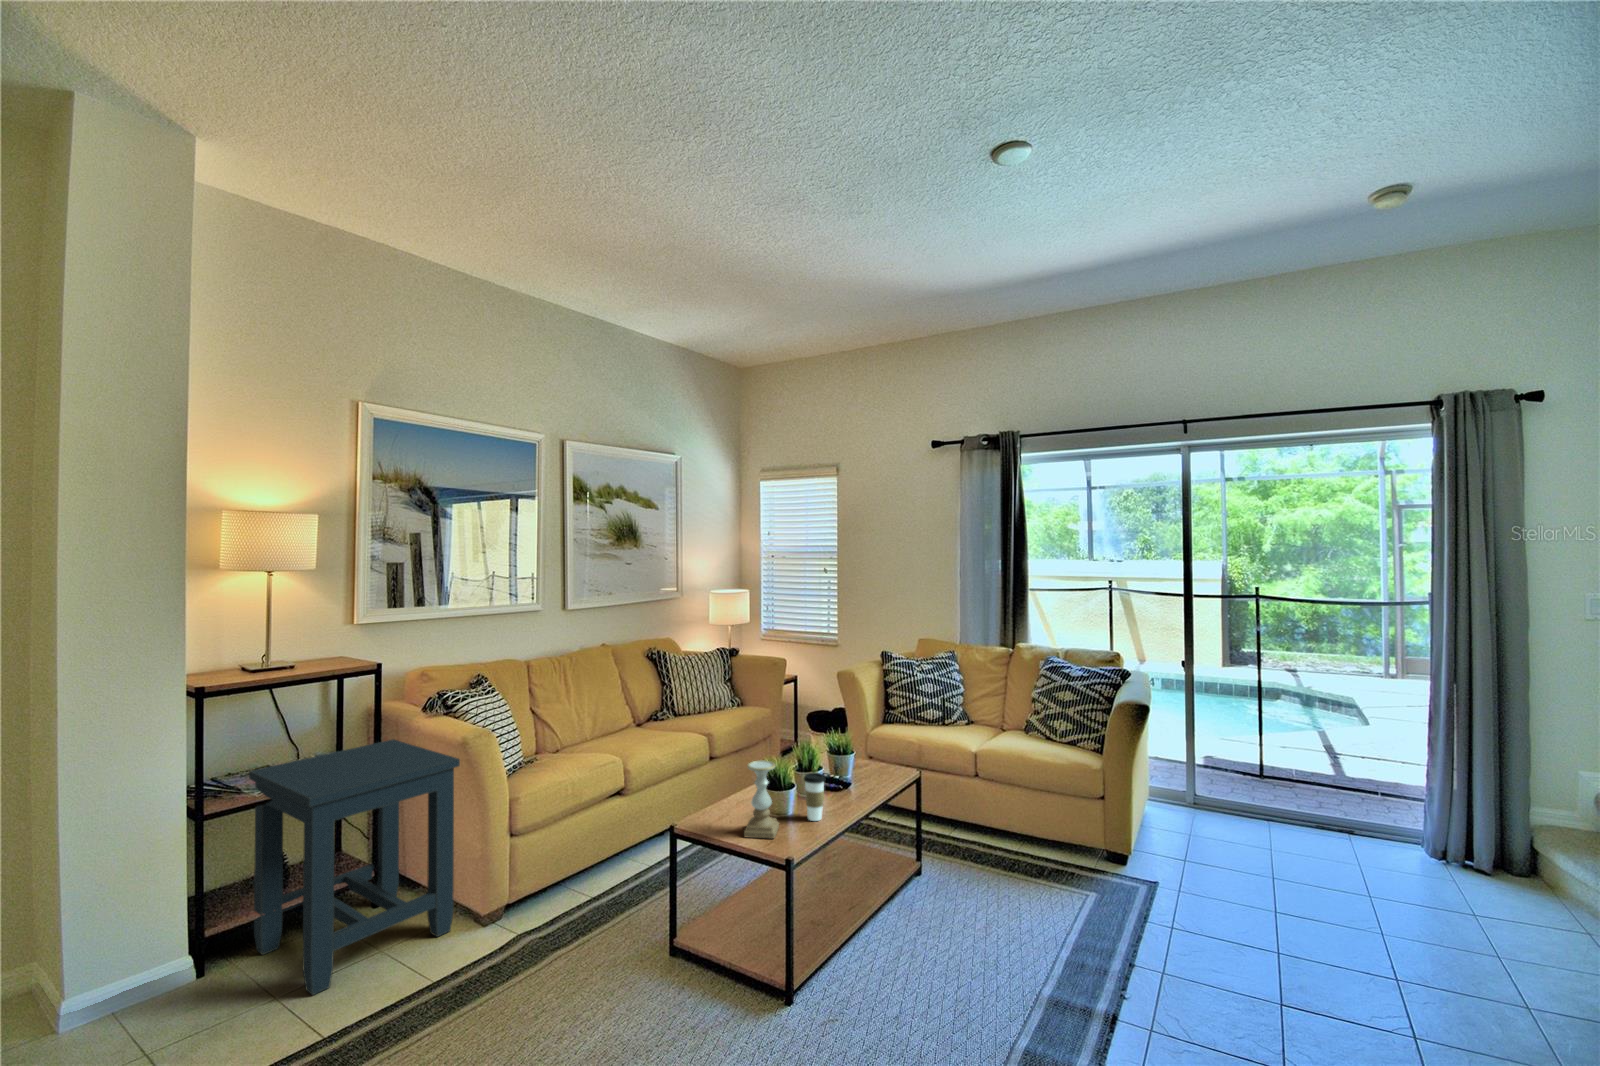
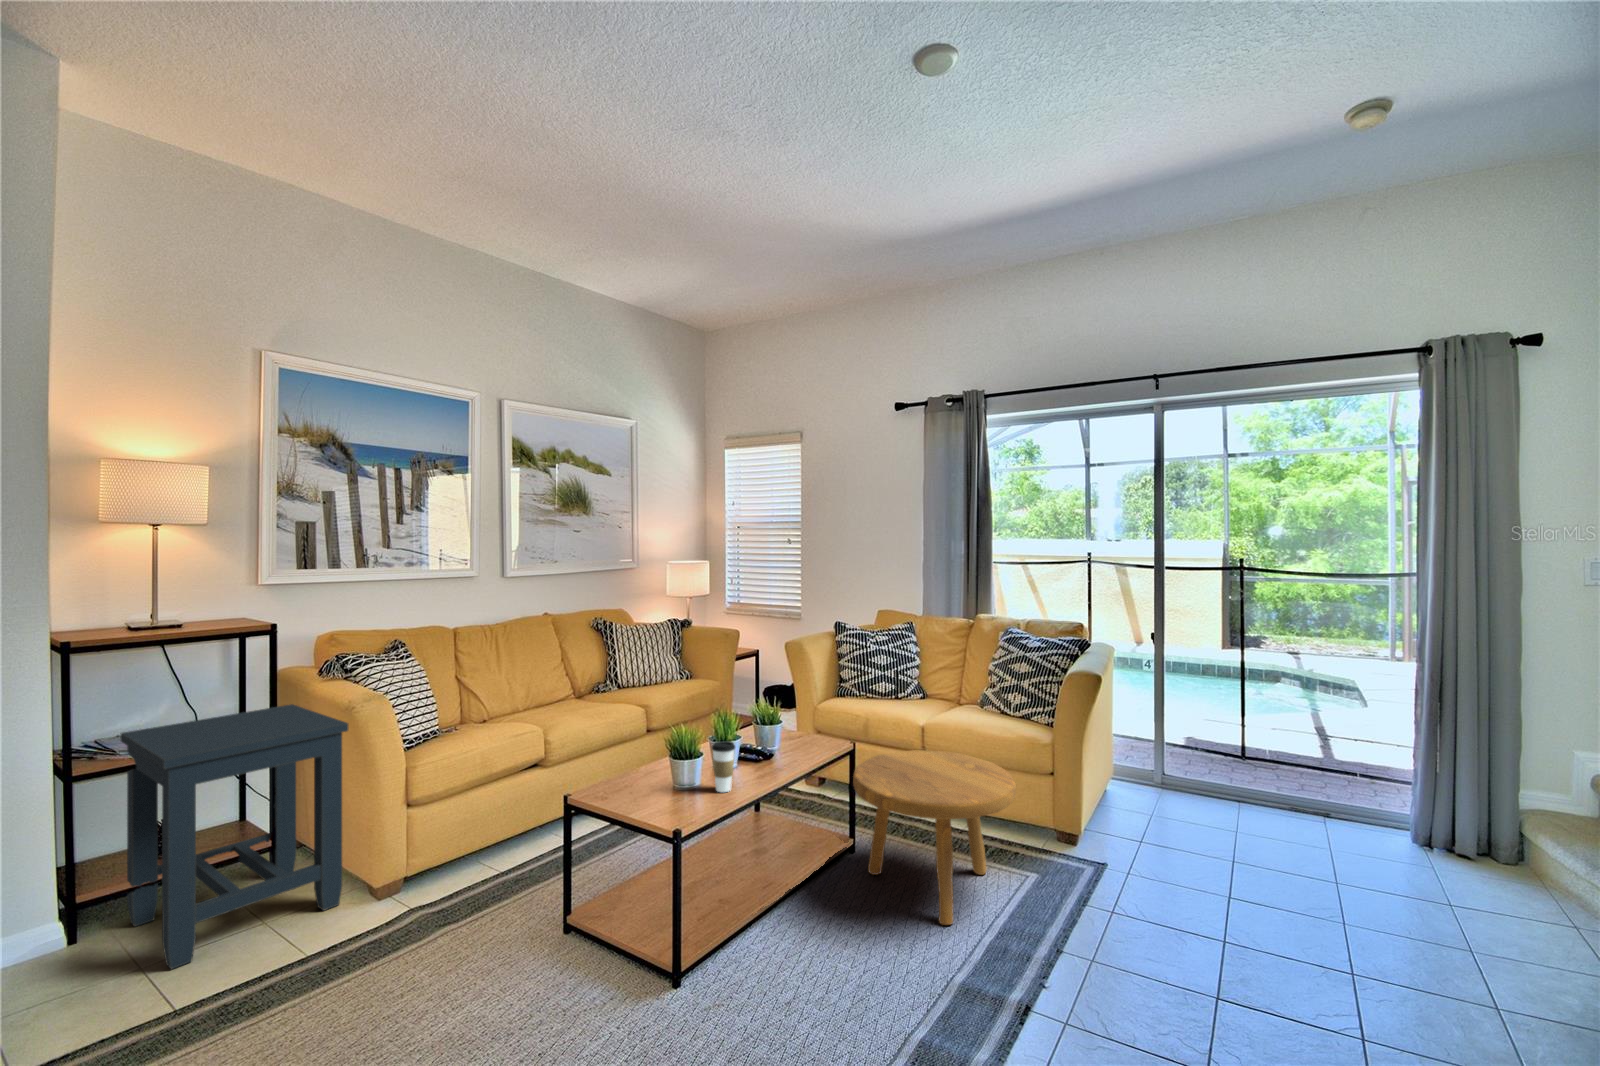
candle holder: present [744,760,779,839] -> none [639,726,681,809]
footstool: none [927,777,1081,942] -> present [853,750,1016,925]

